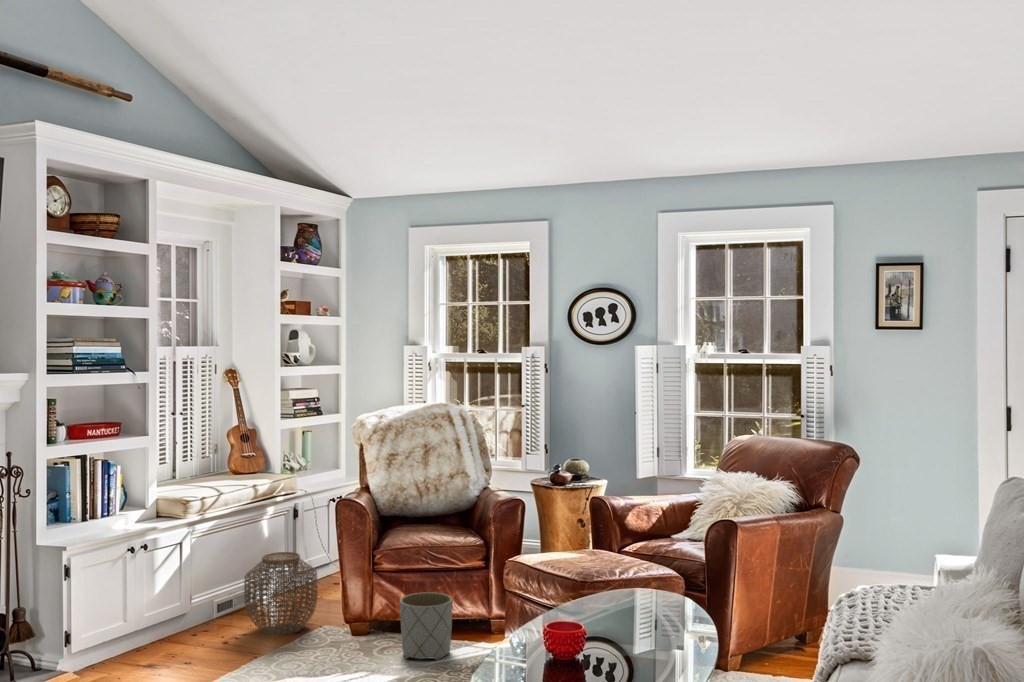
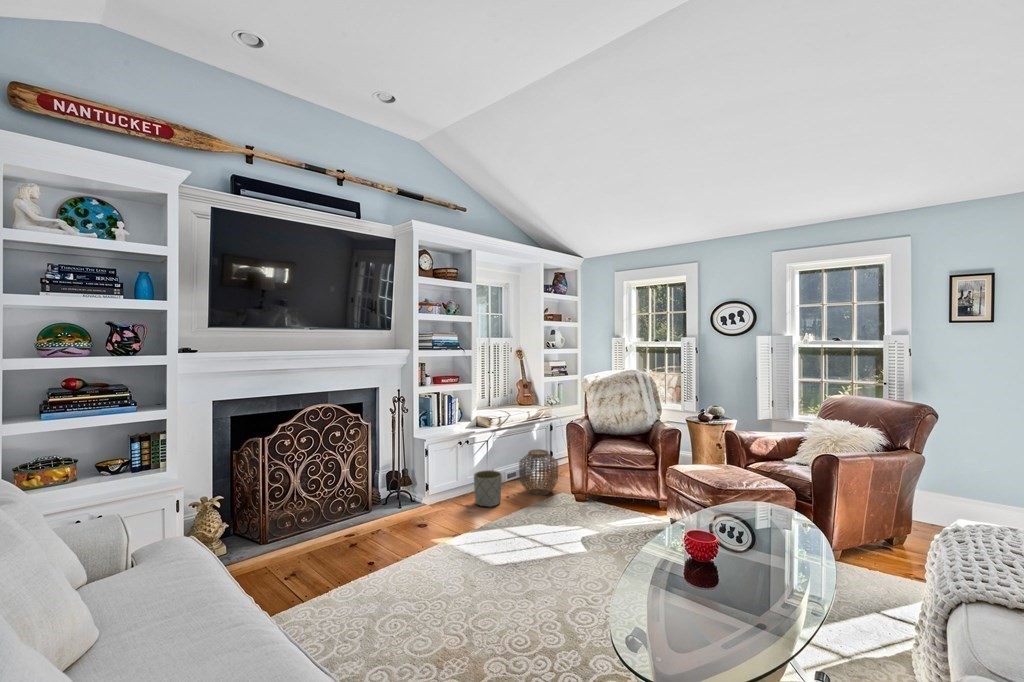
planter: present [400,592,453,660] -> present [474,470,502,507]

